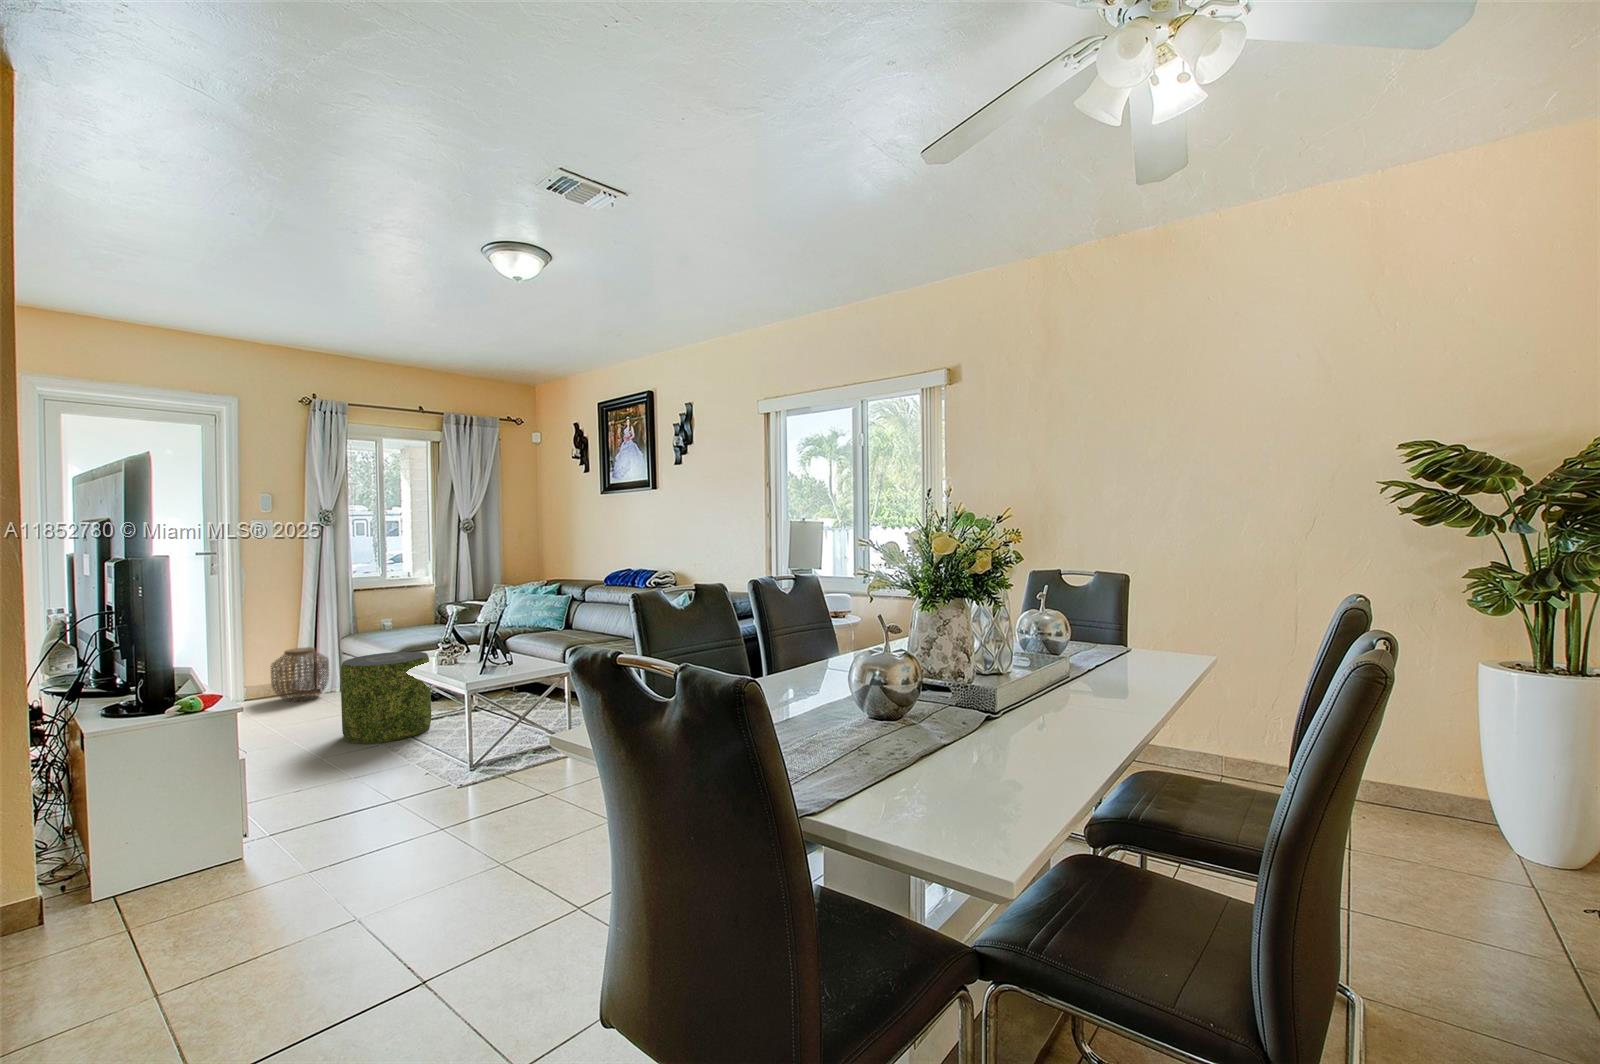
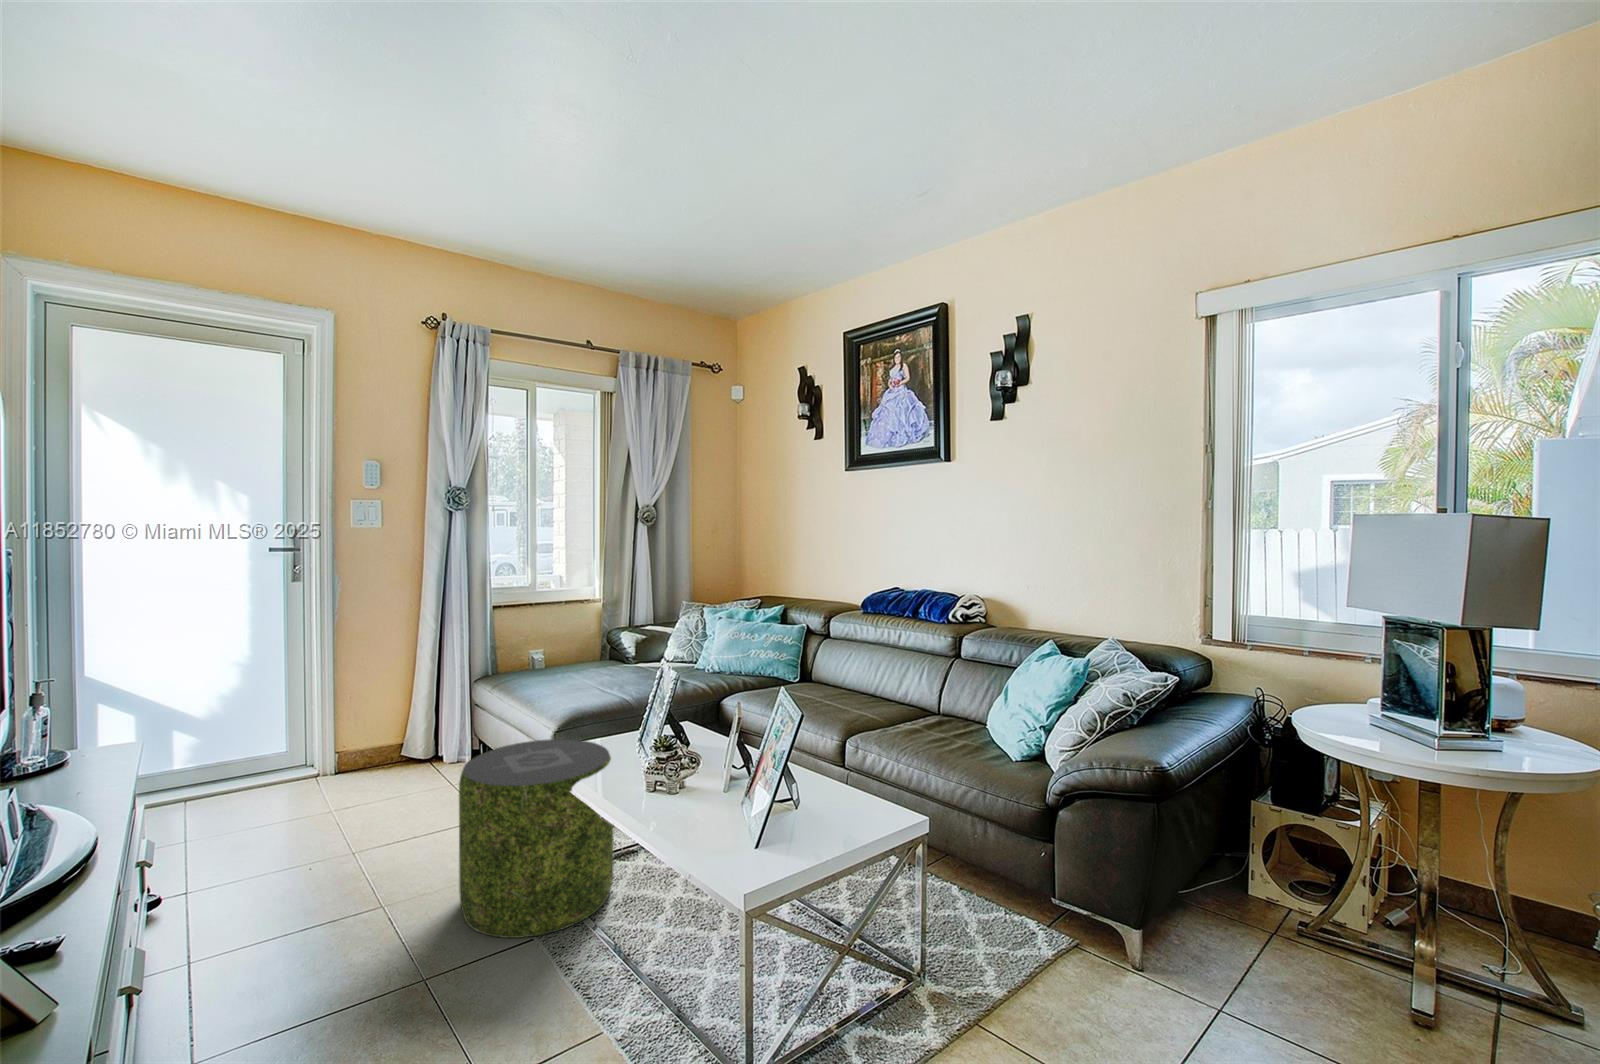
woven basket: present [271,647,329,702] -> none [371,697,455,784]

